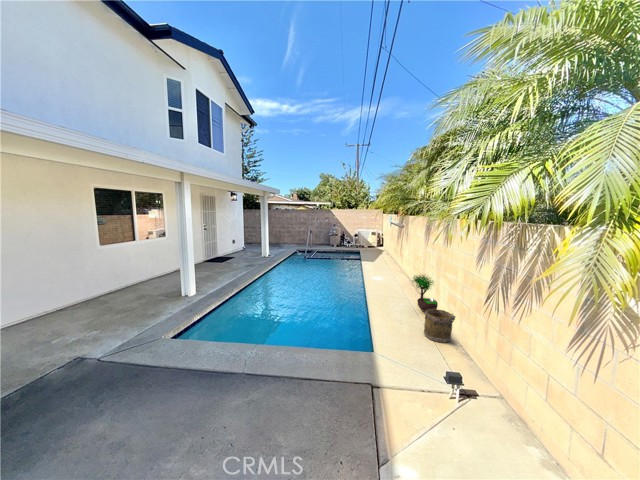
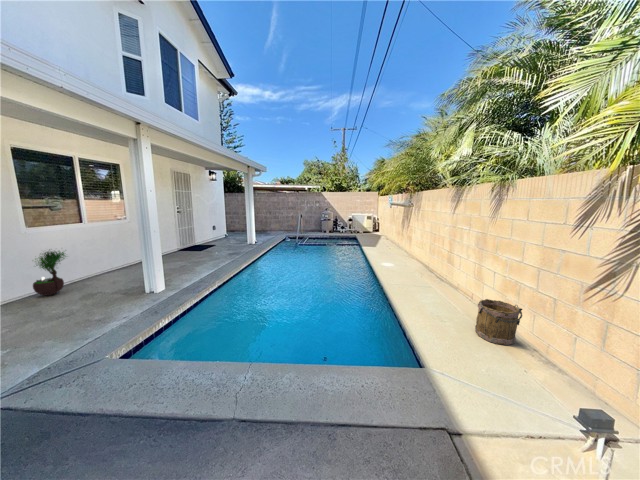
potted tree: present [412,275,438,312] -> present [33,251,65,295]

